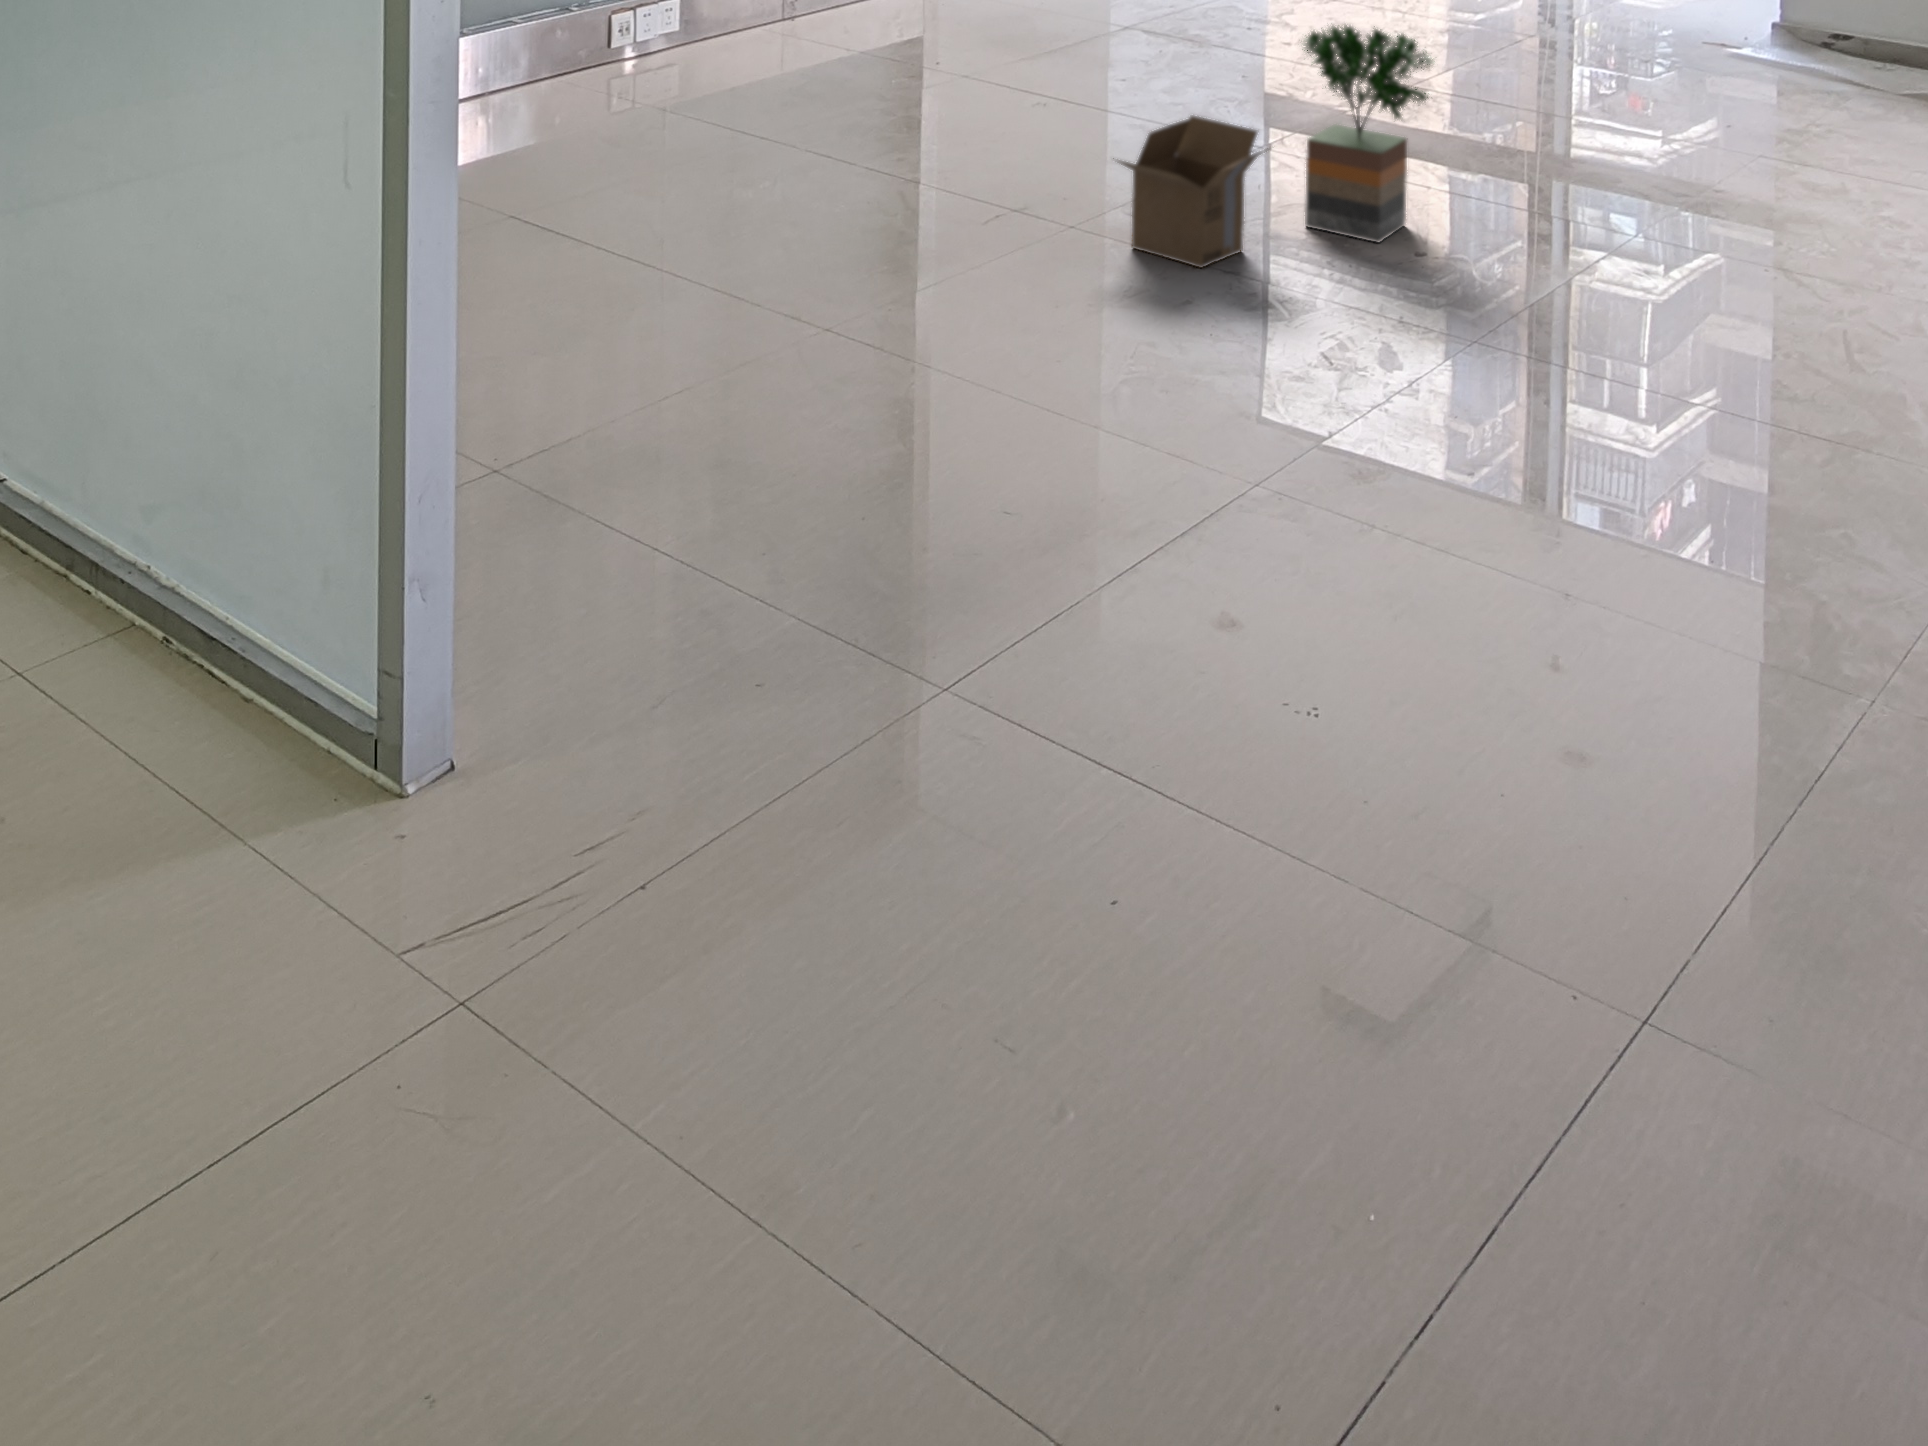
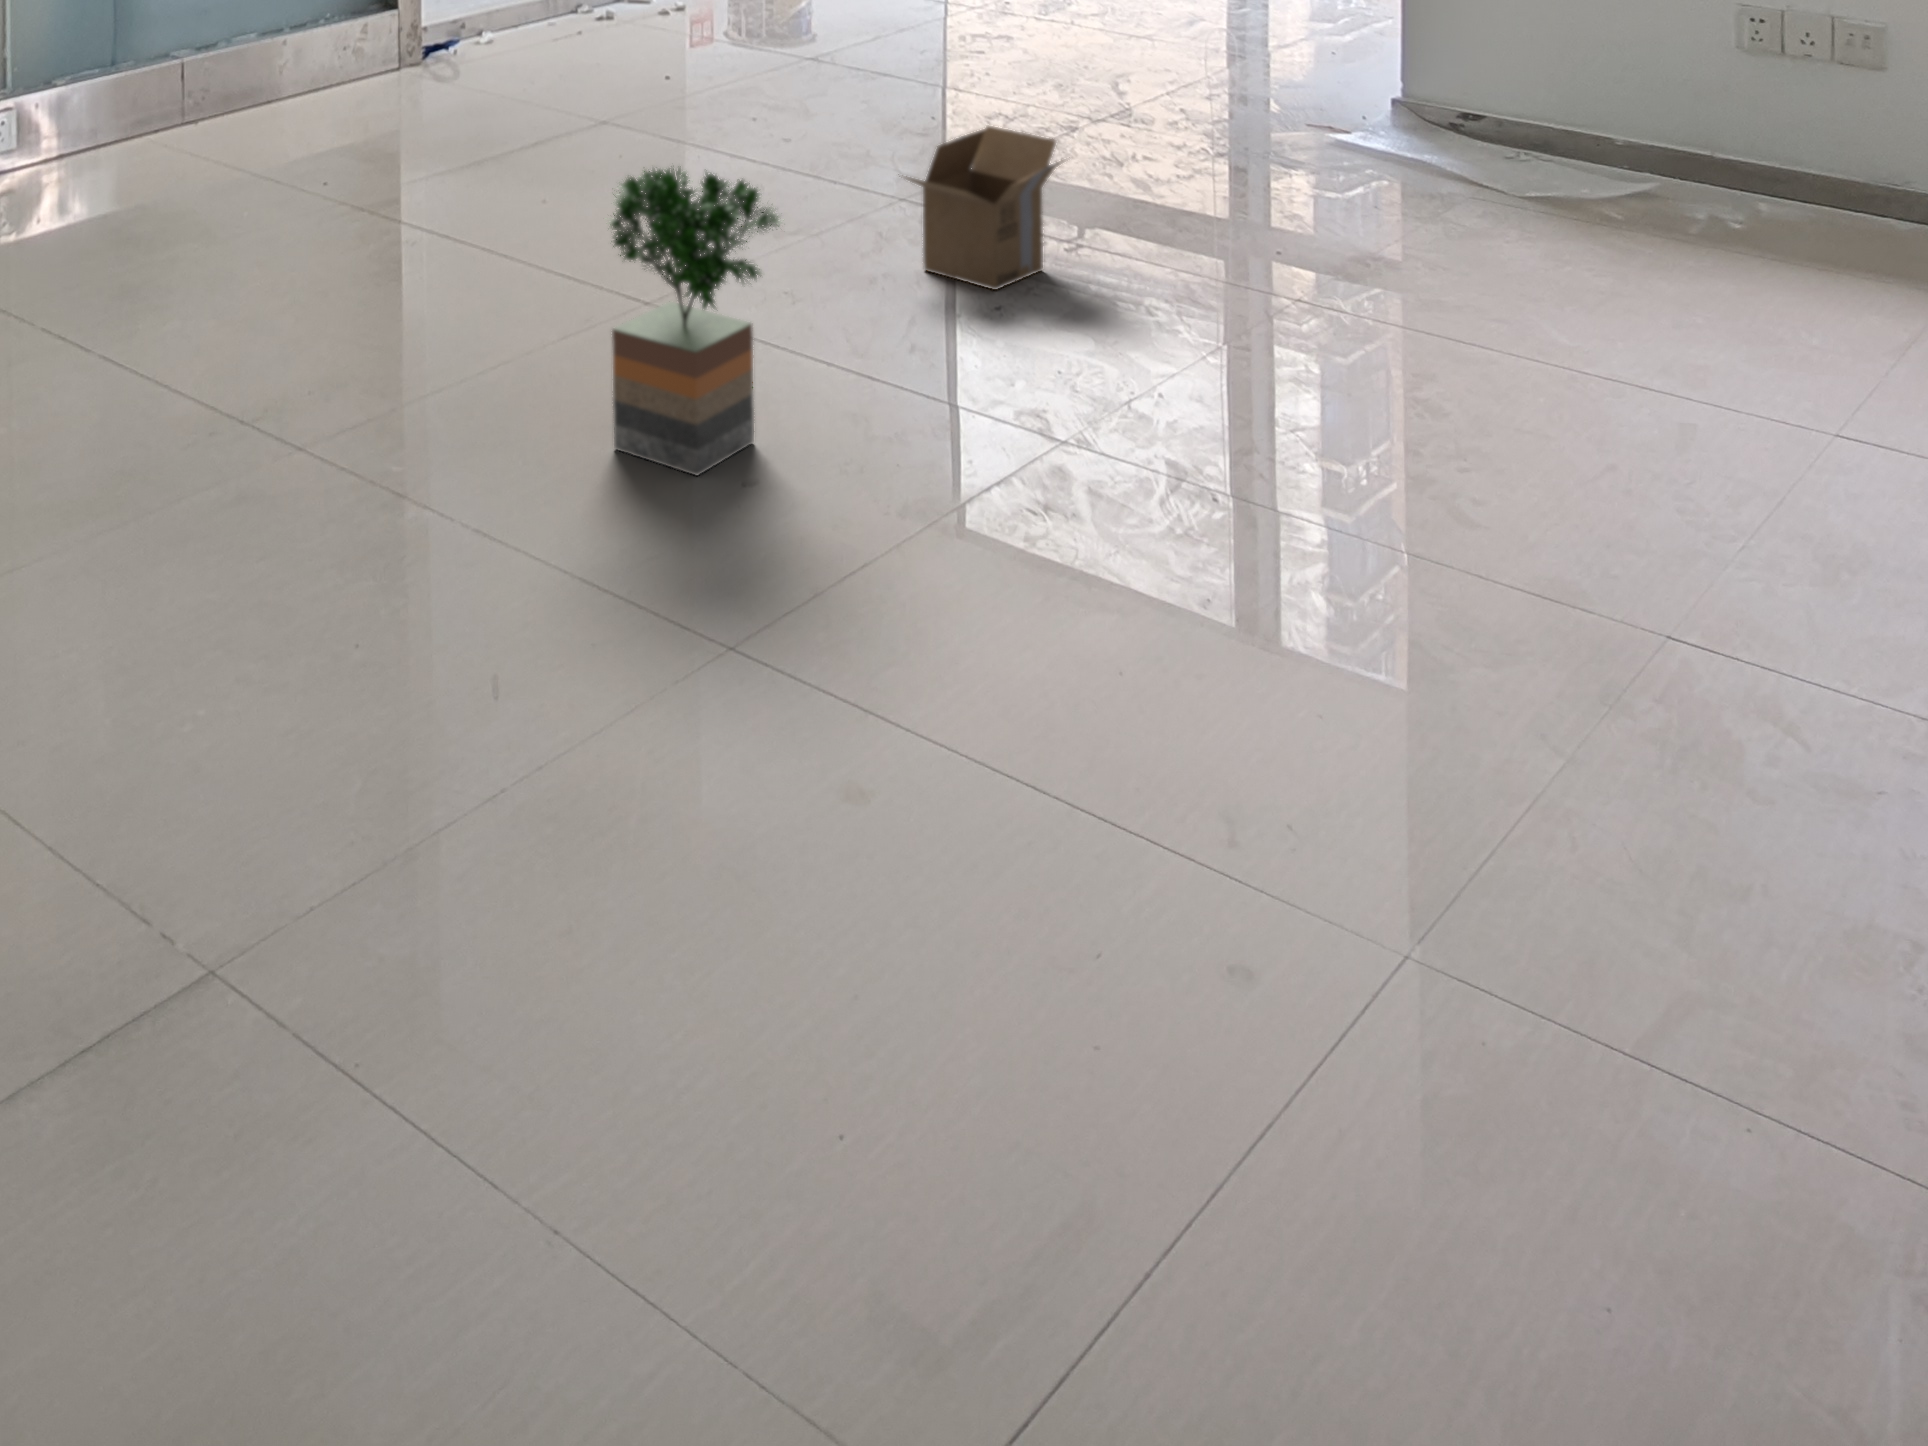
cardboard box: present [1113,116,1265,267] -> present [906,126,1063,290]

